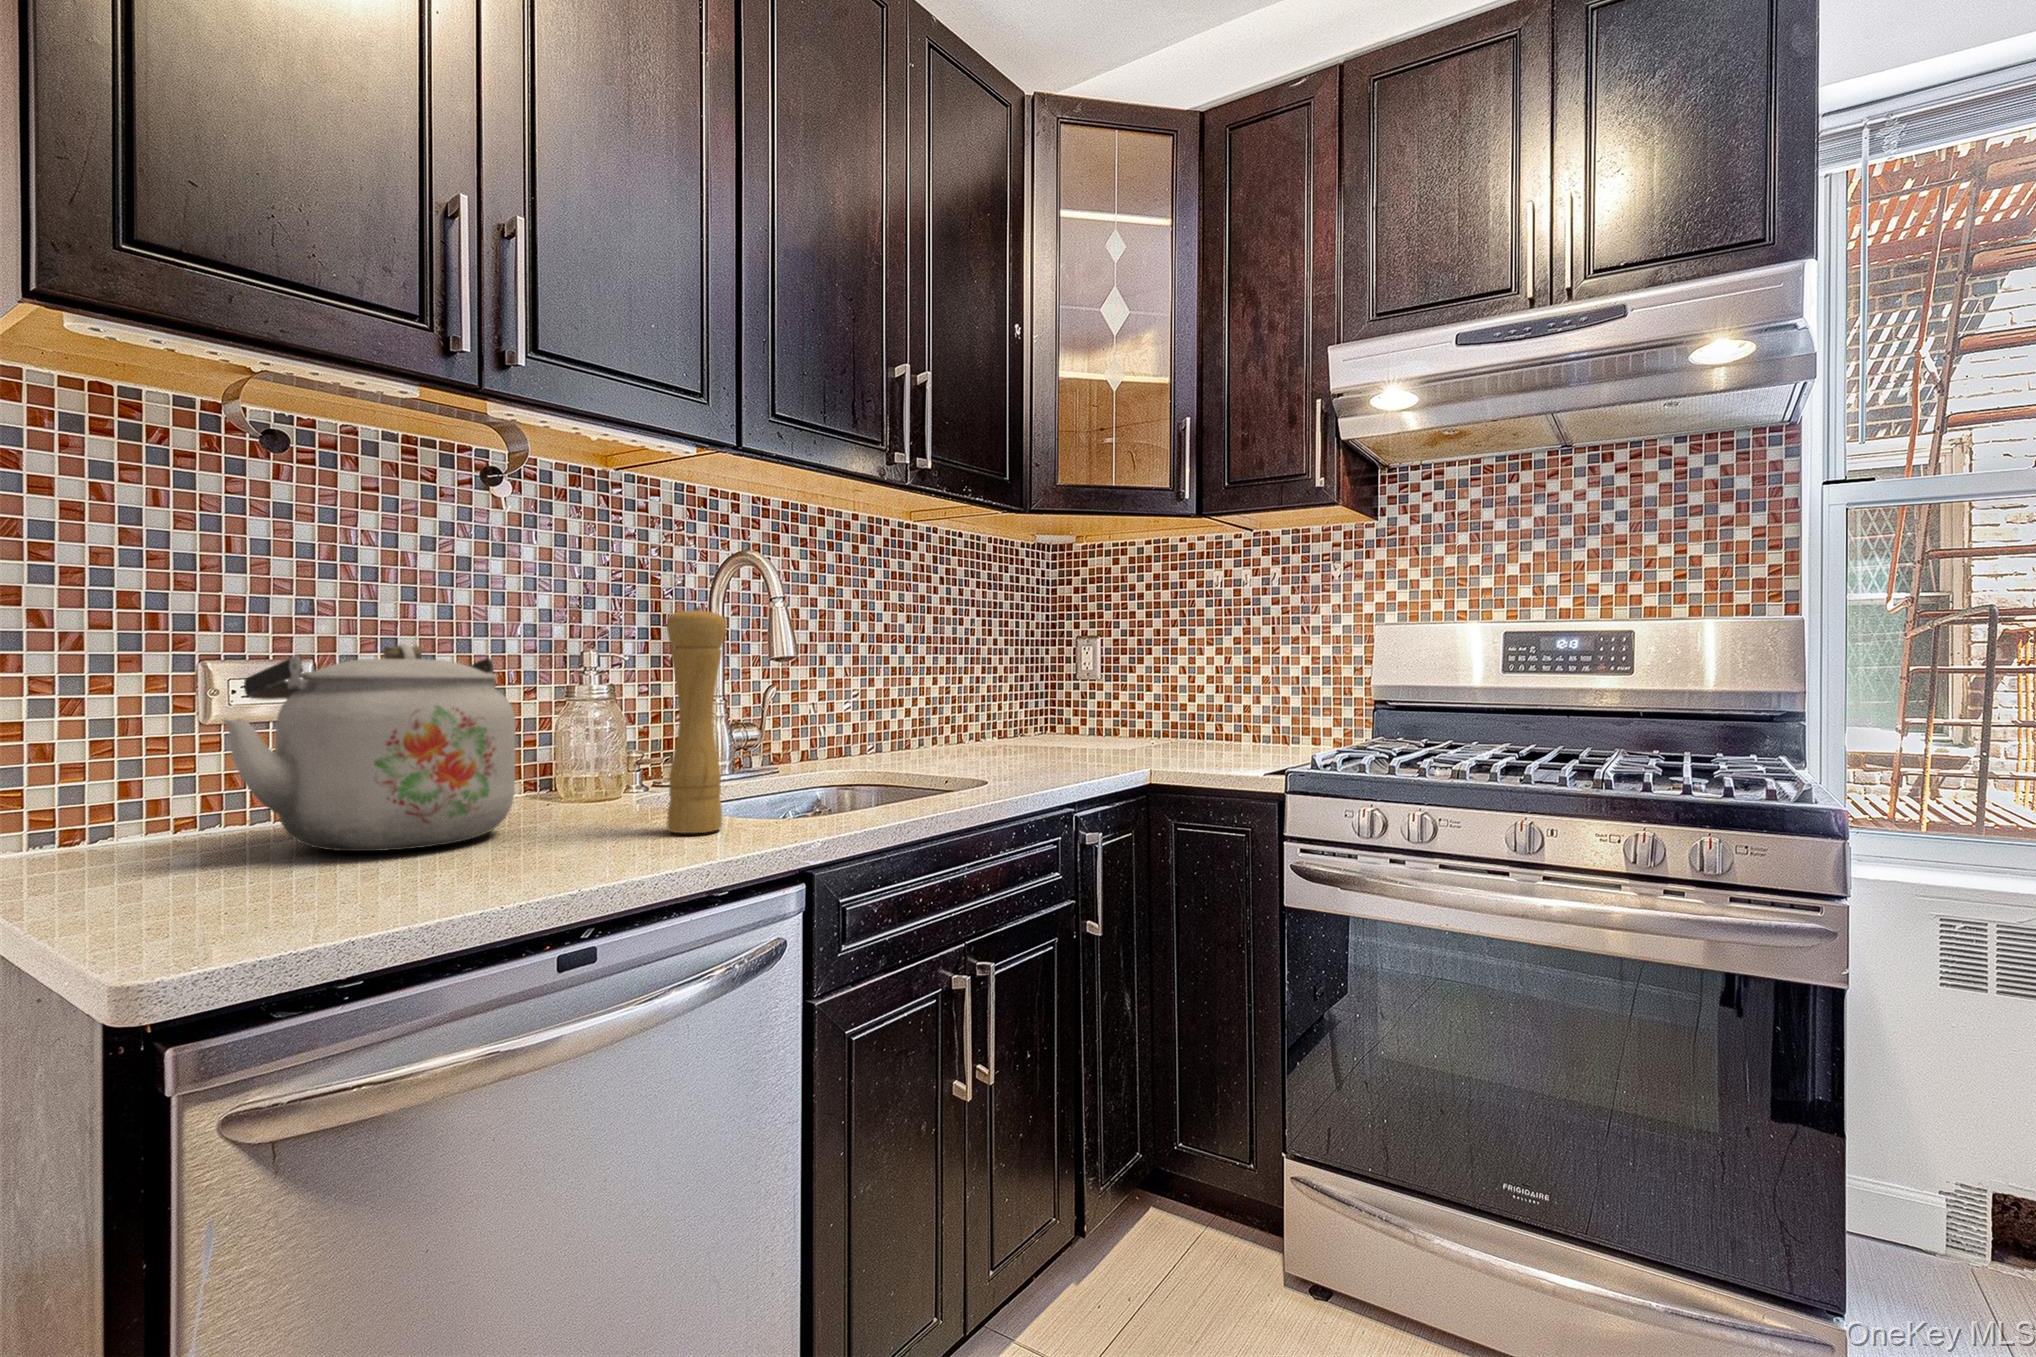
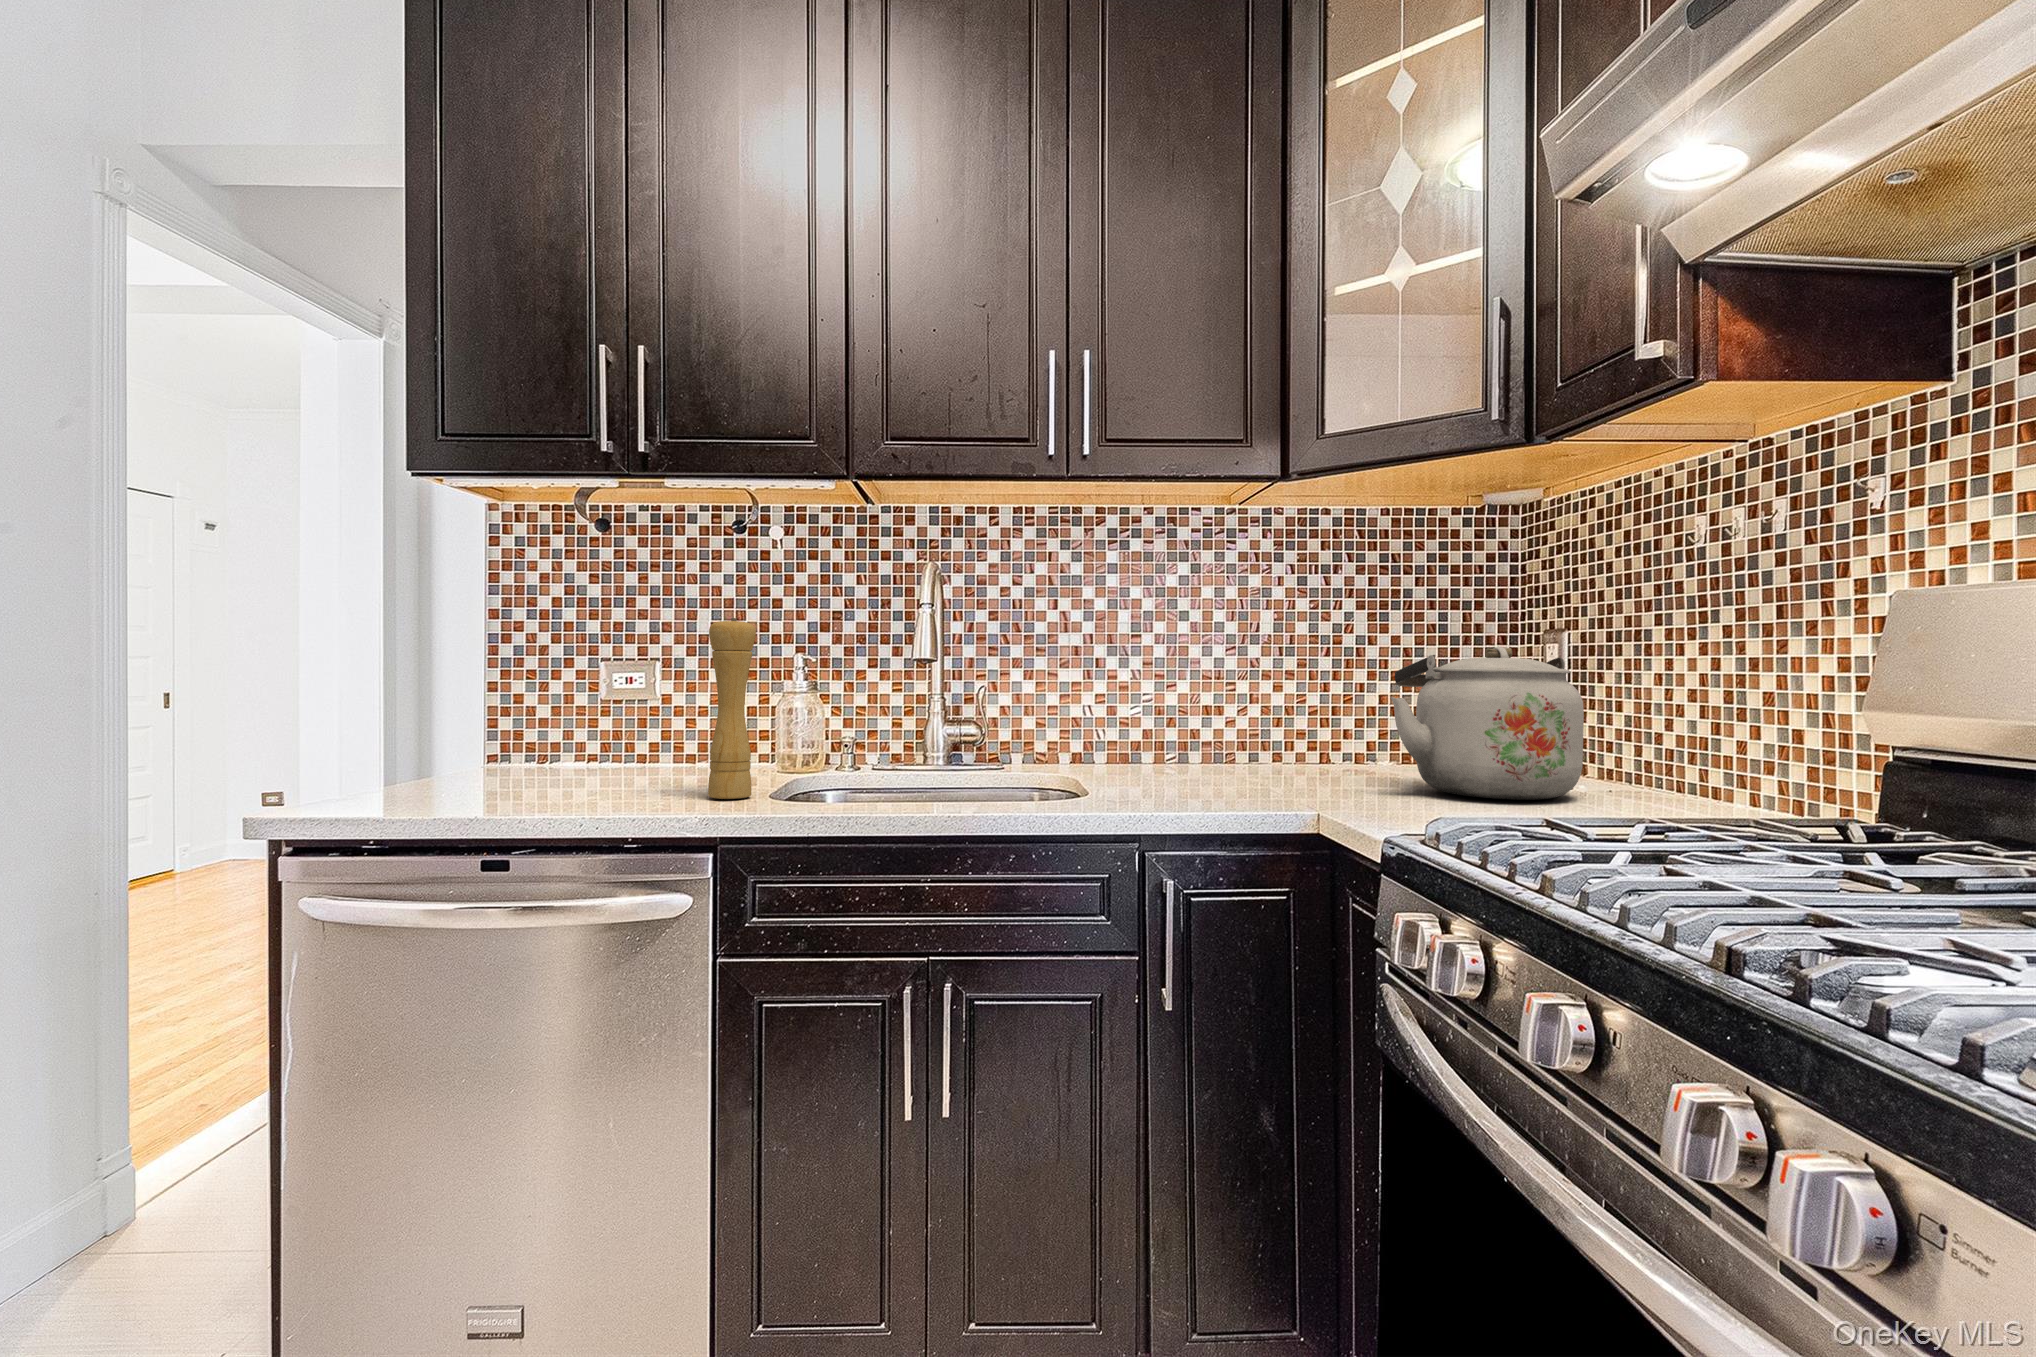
kettle: present [223,644,516,851] -> present [1391,647,1584,800]

